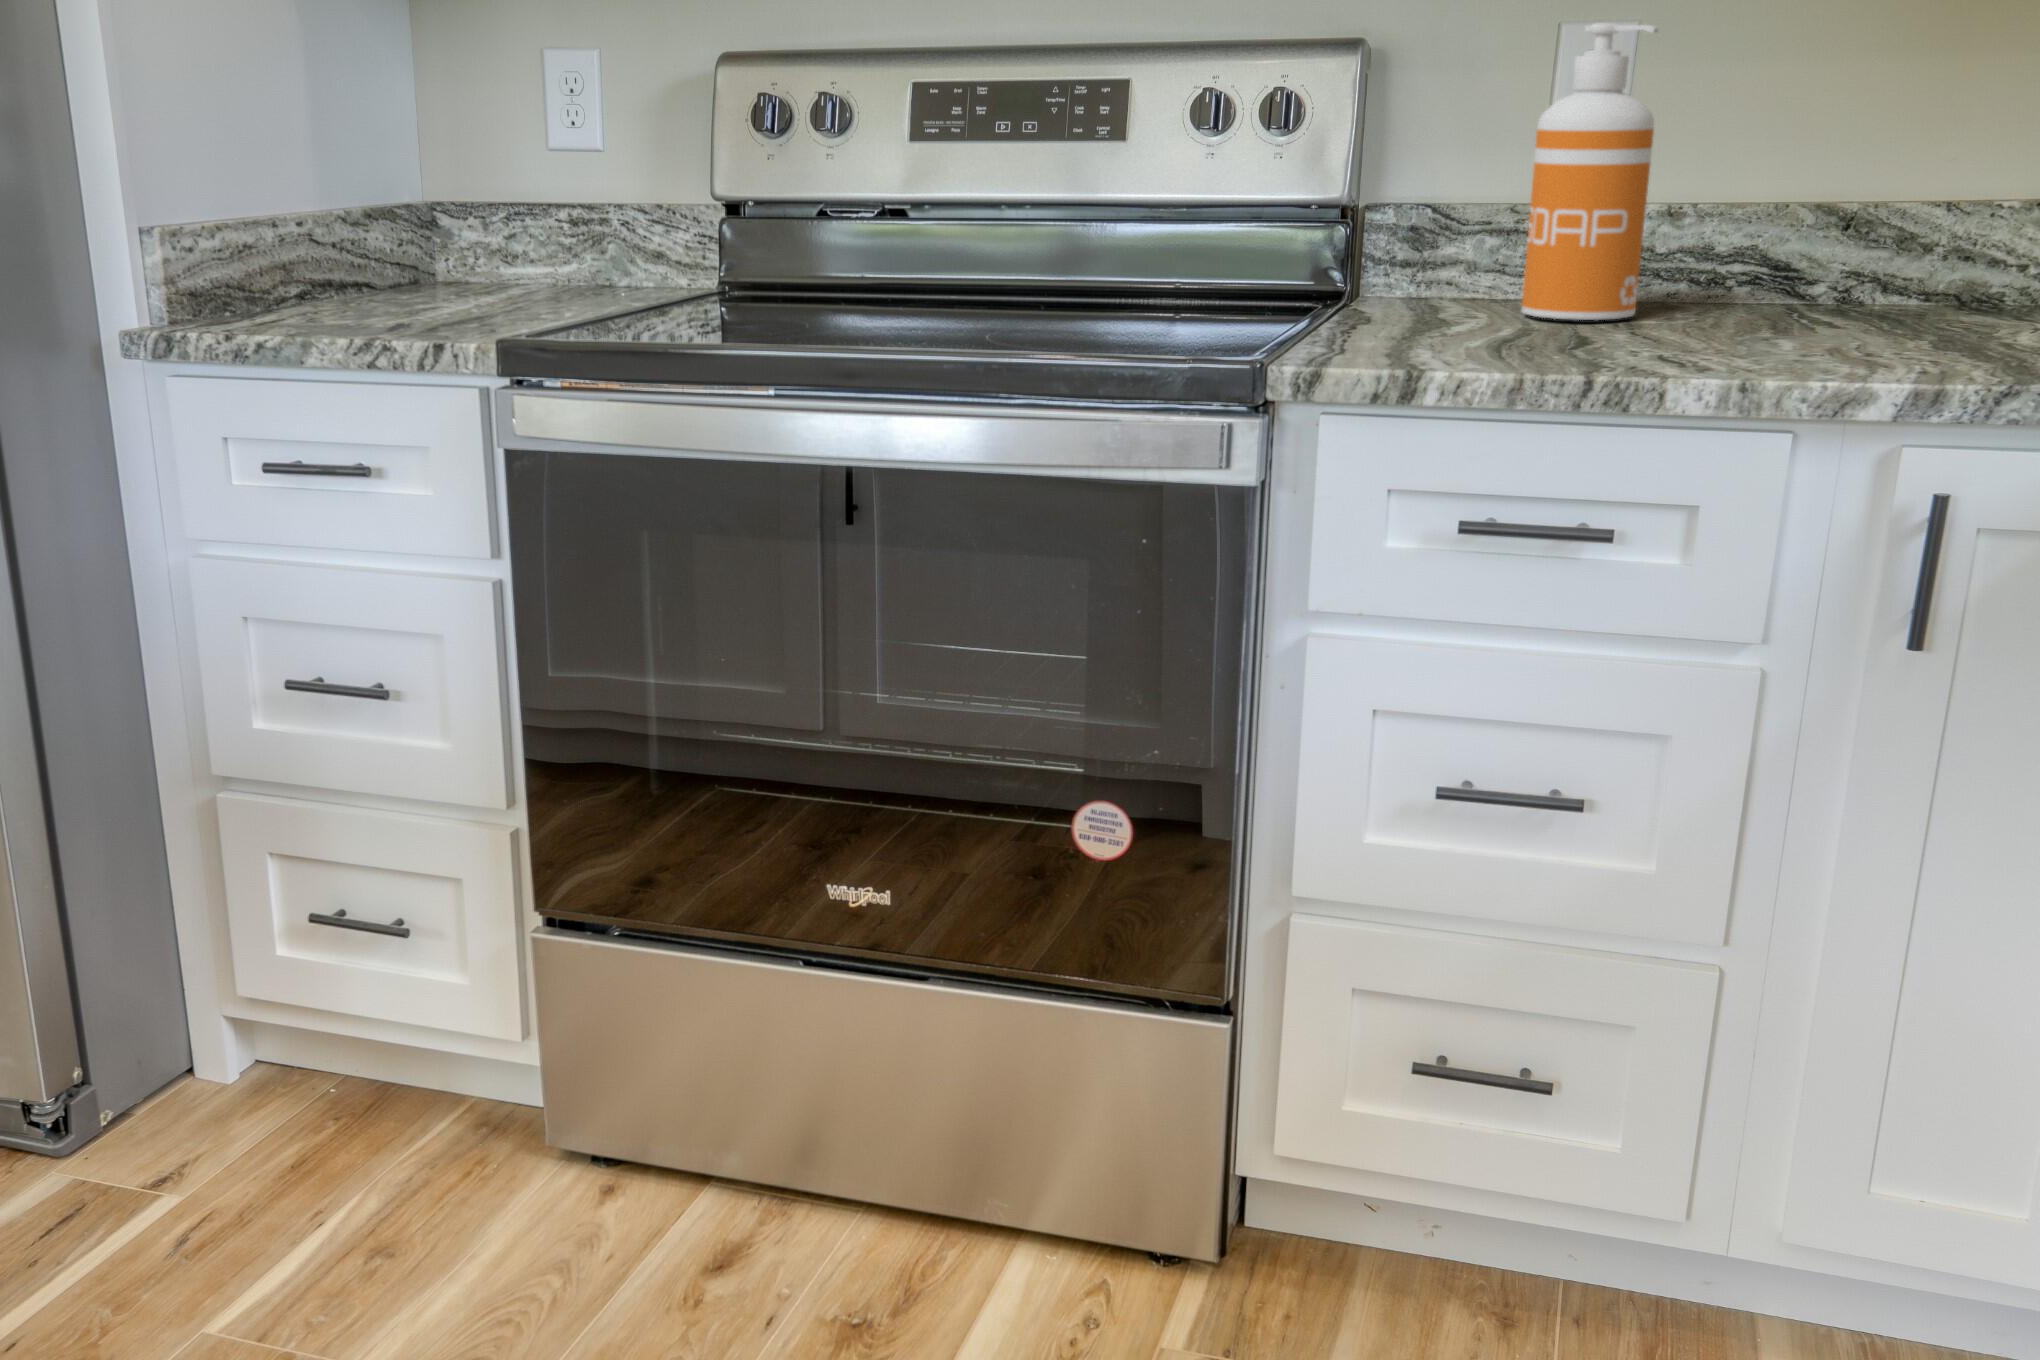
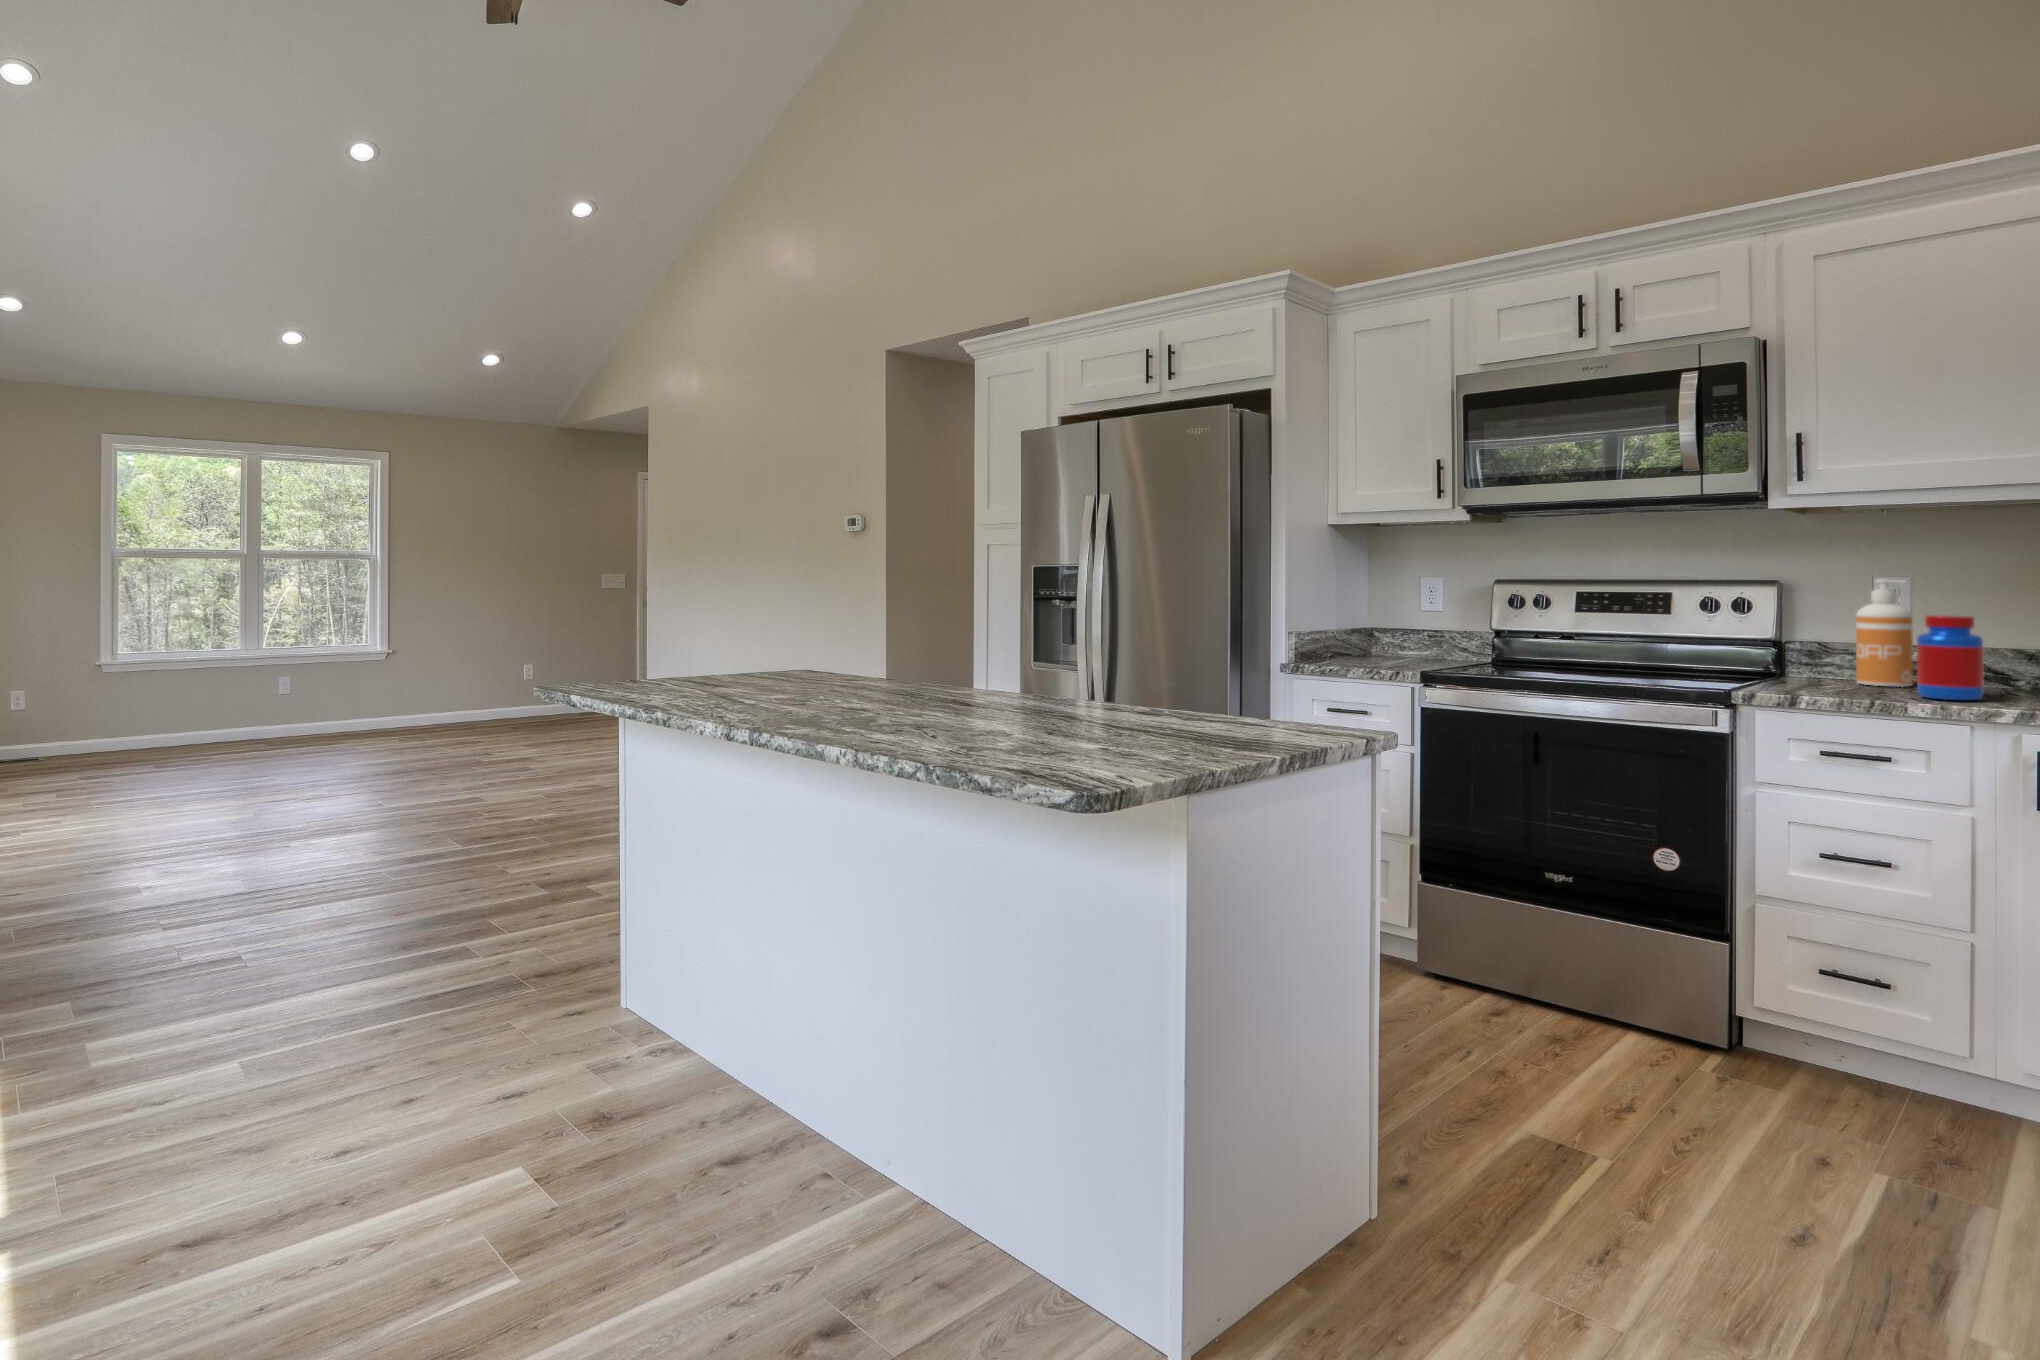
jar: none [1671,120,1829,358] -> present [1917,615,1984,700]

